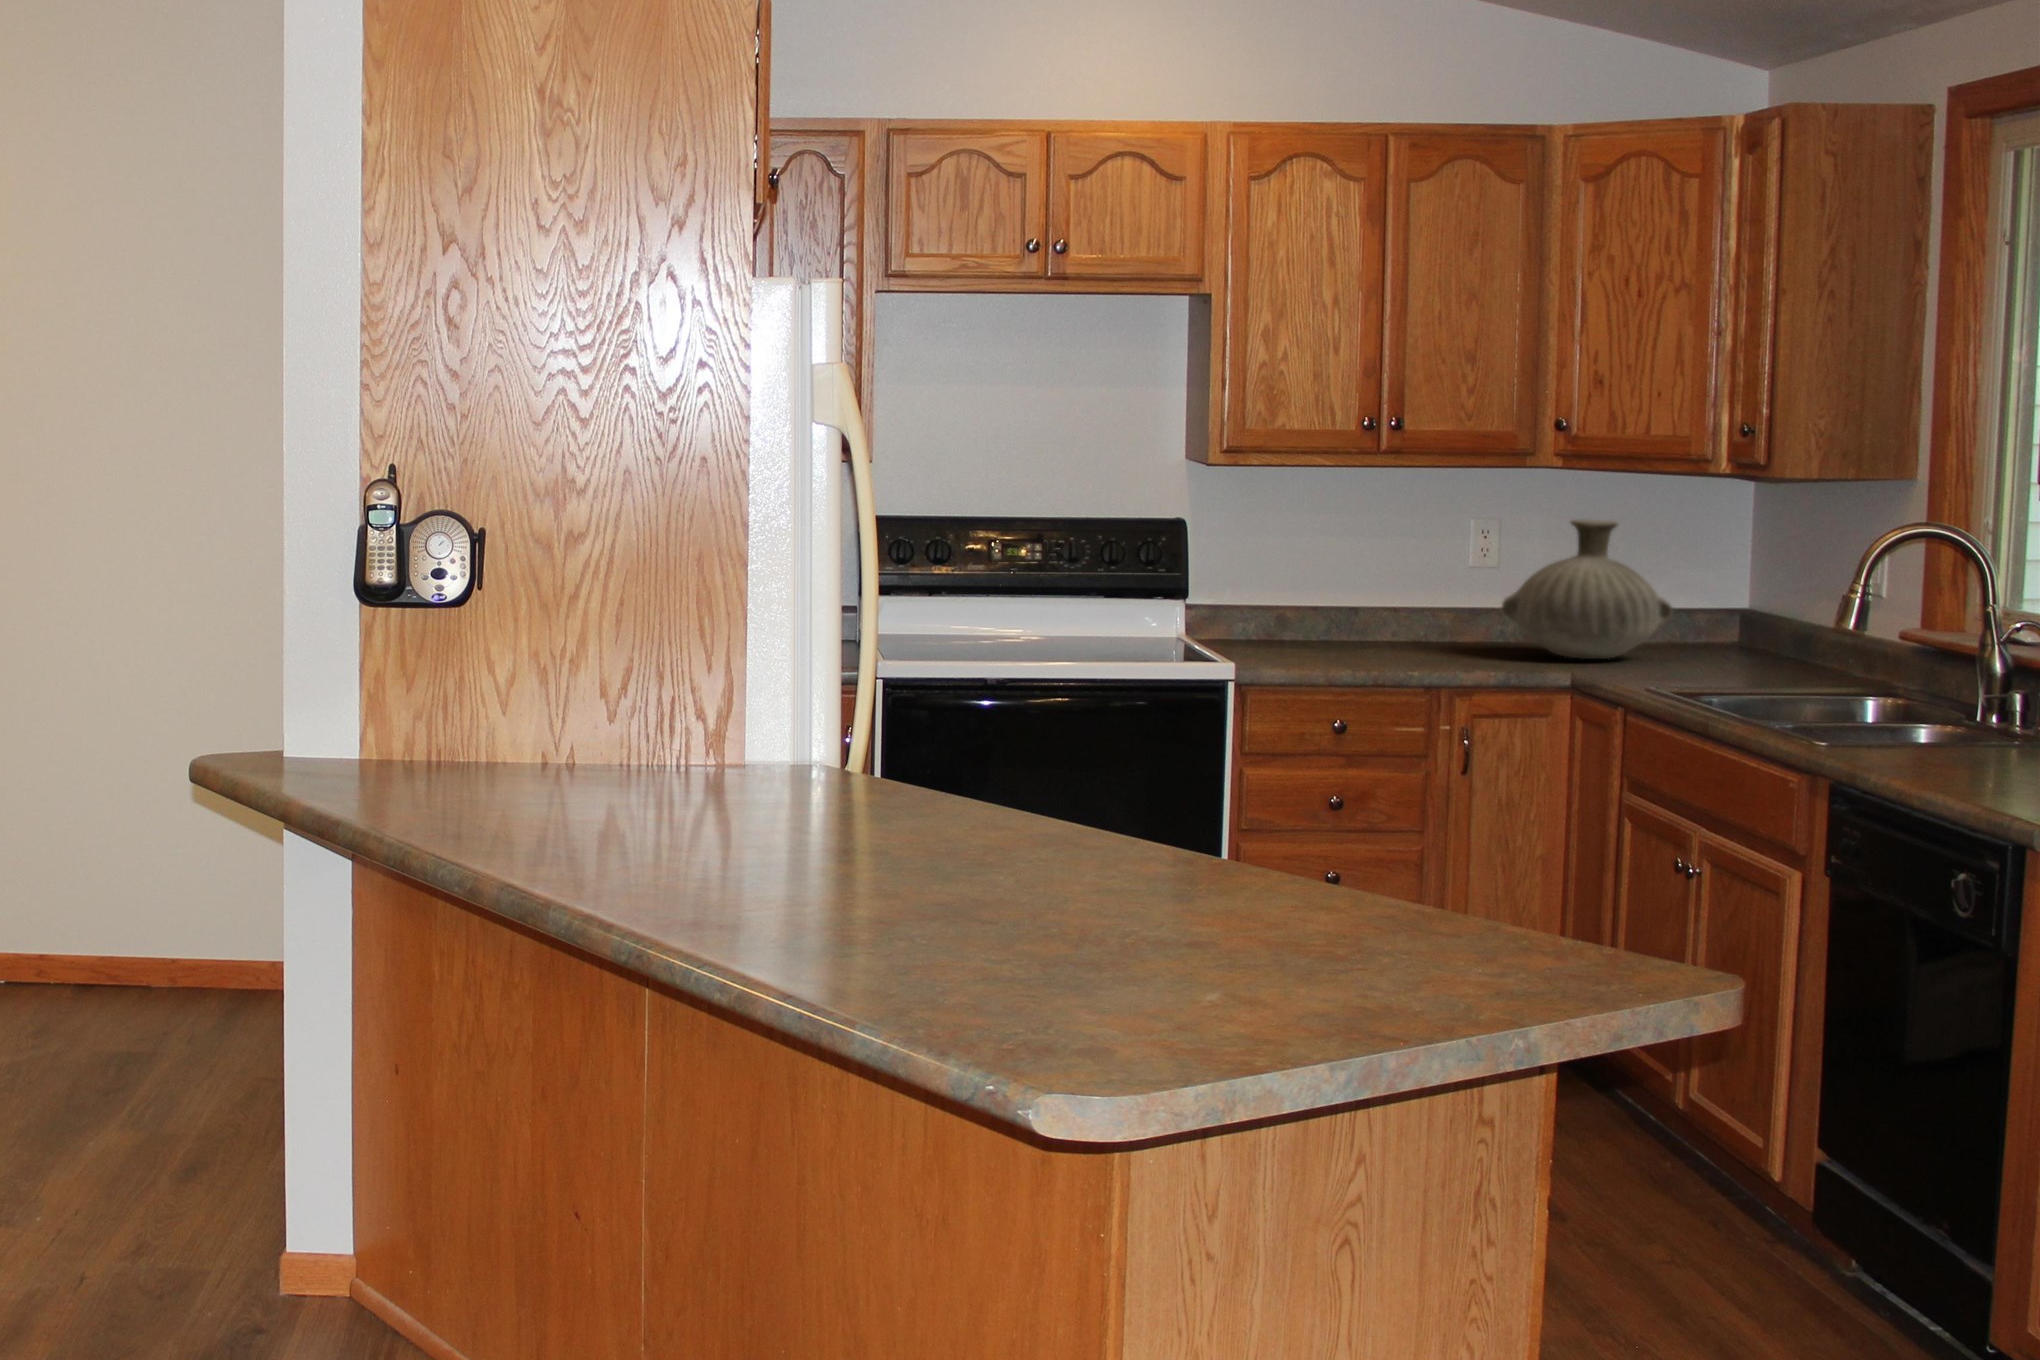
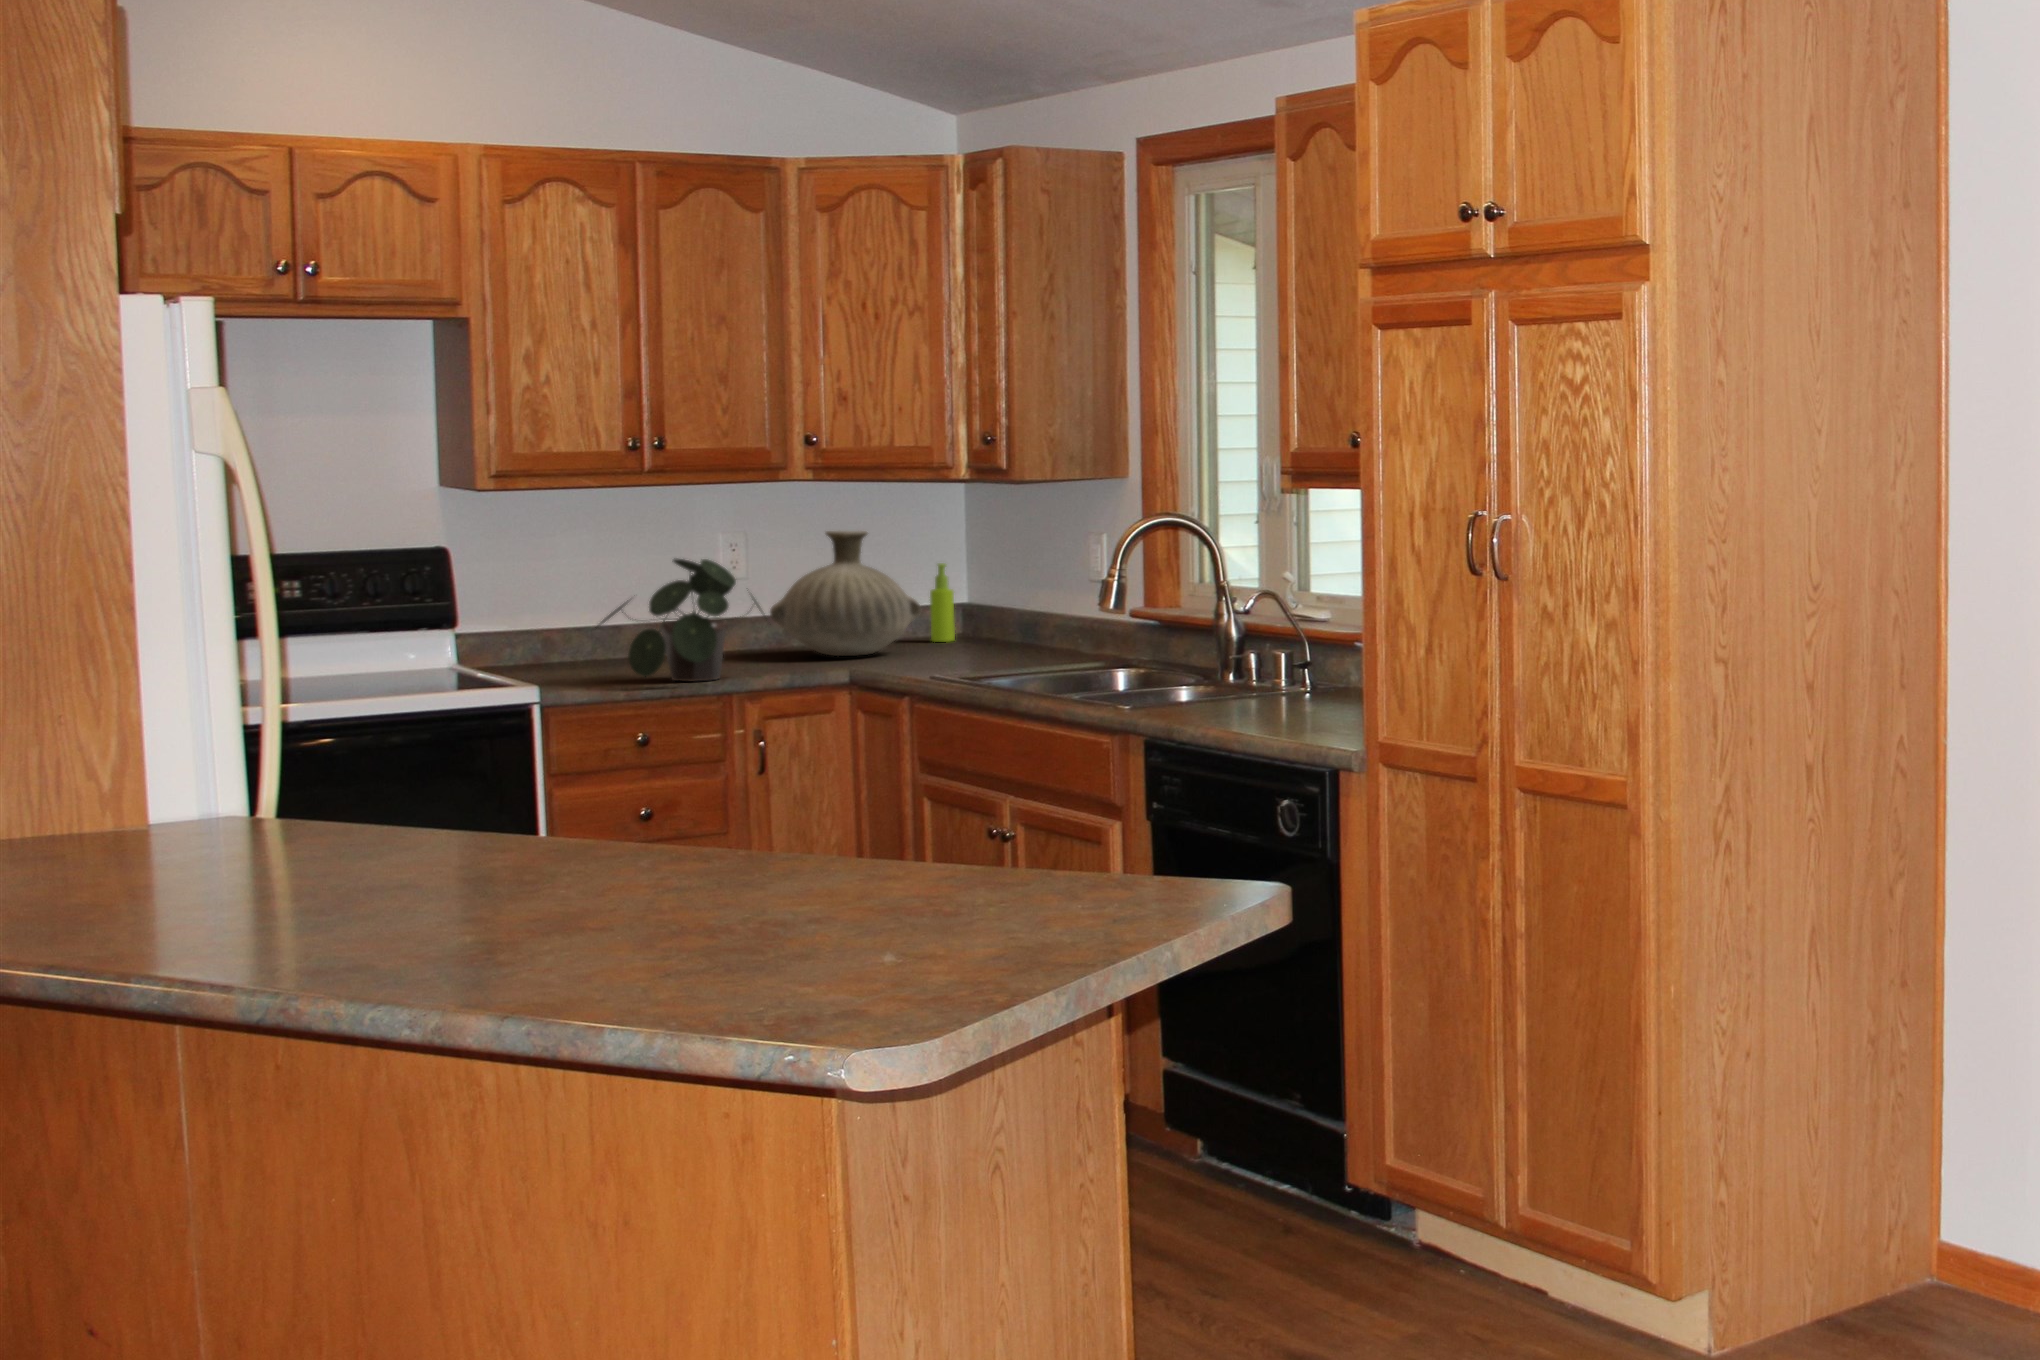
potted plant: none [1306,546,1485,676] -> present [595,559,763,681]
soap dispenser: none [1695,559,1726,649] -> present [930,563,955,642]

